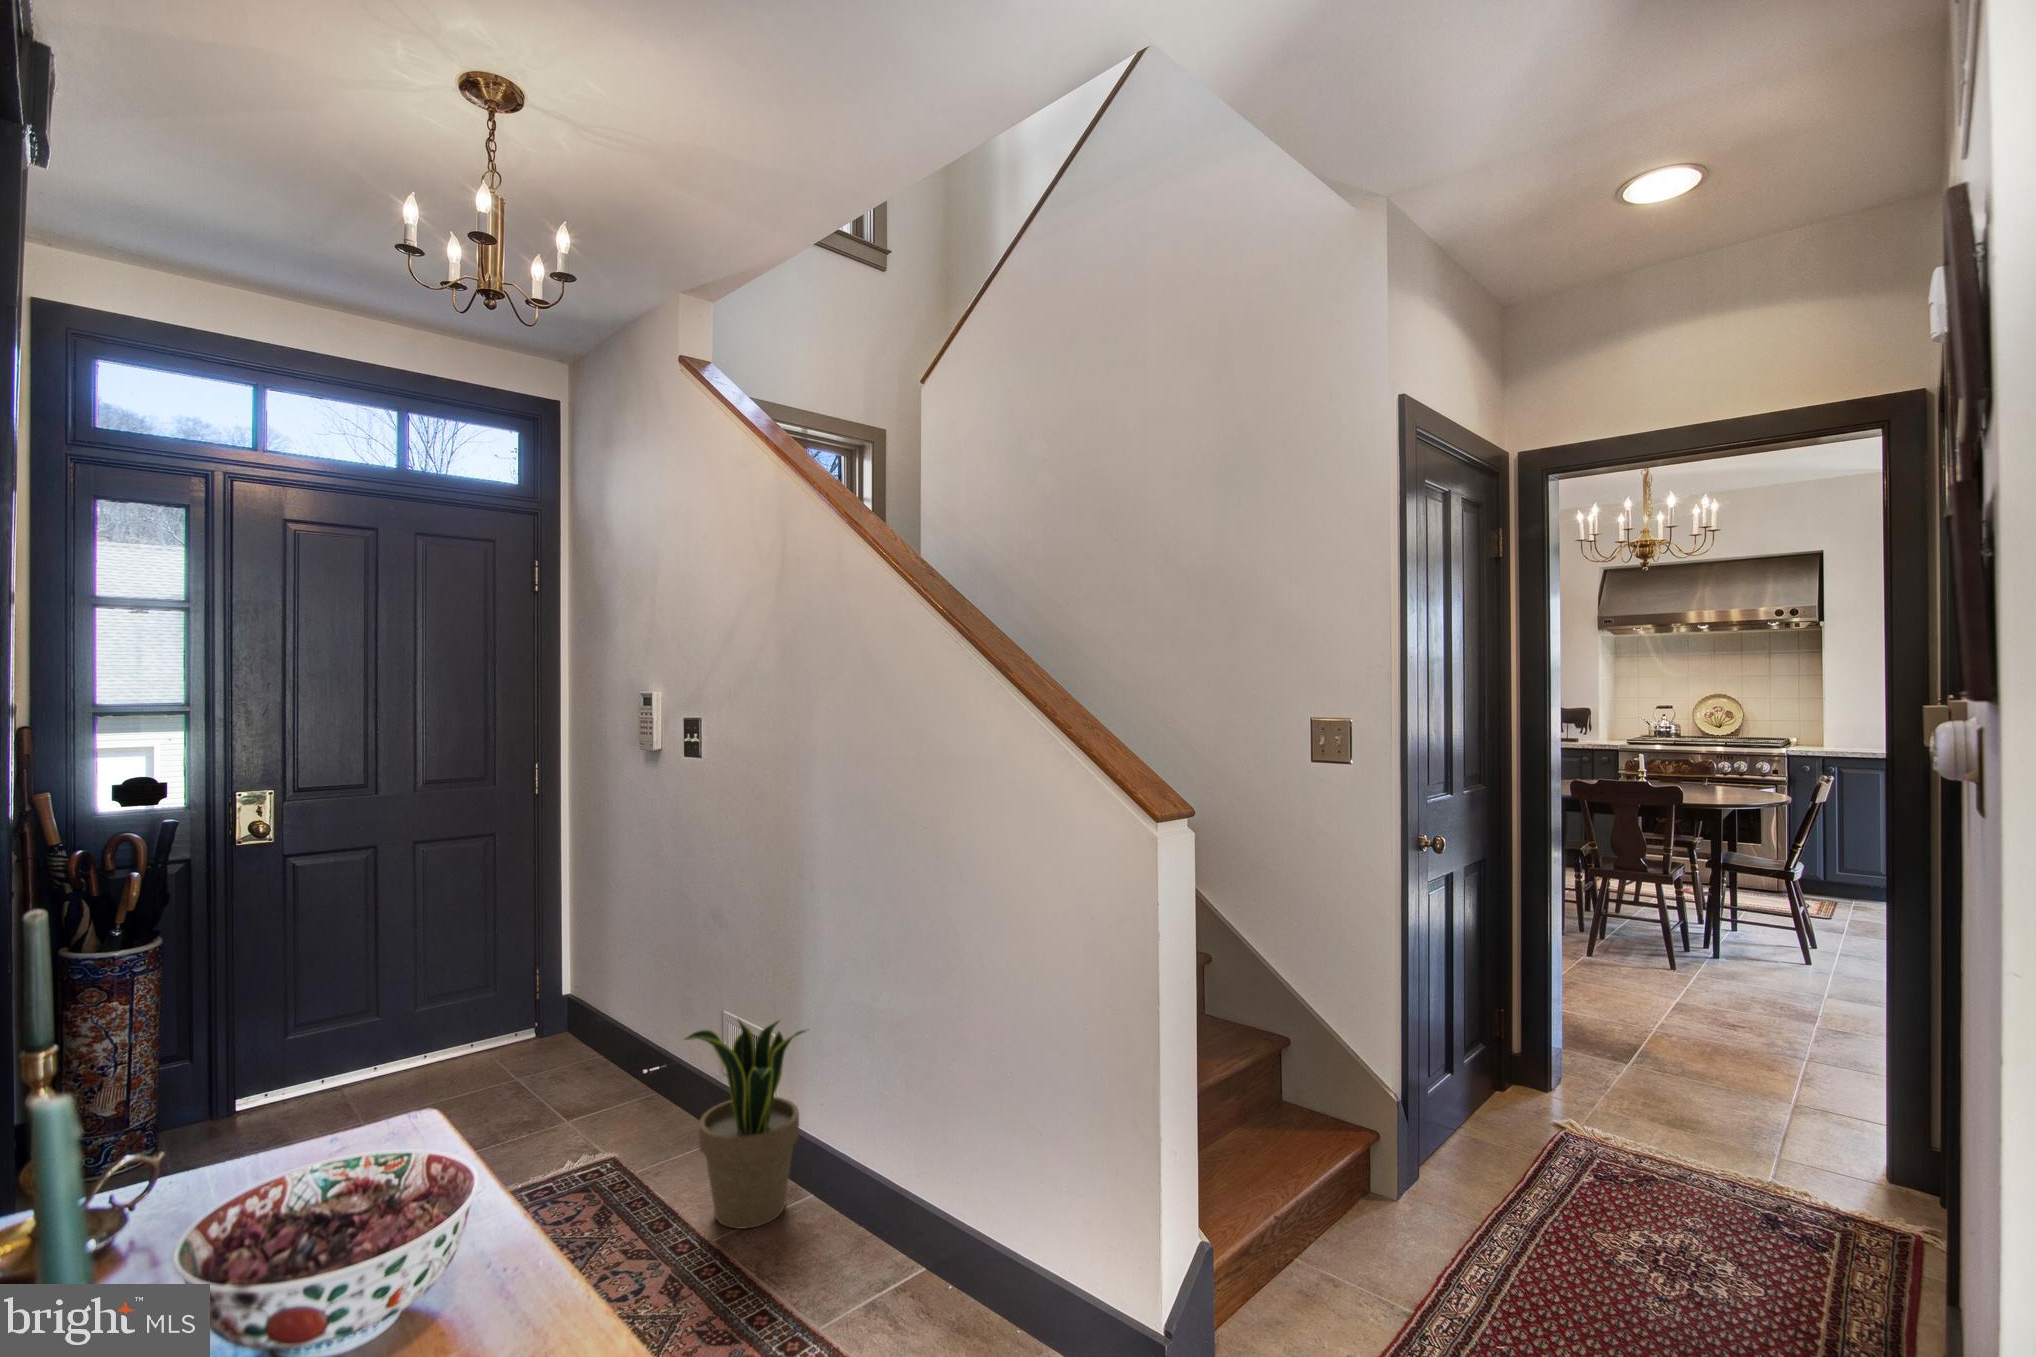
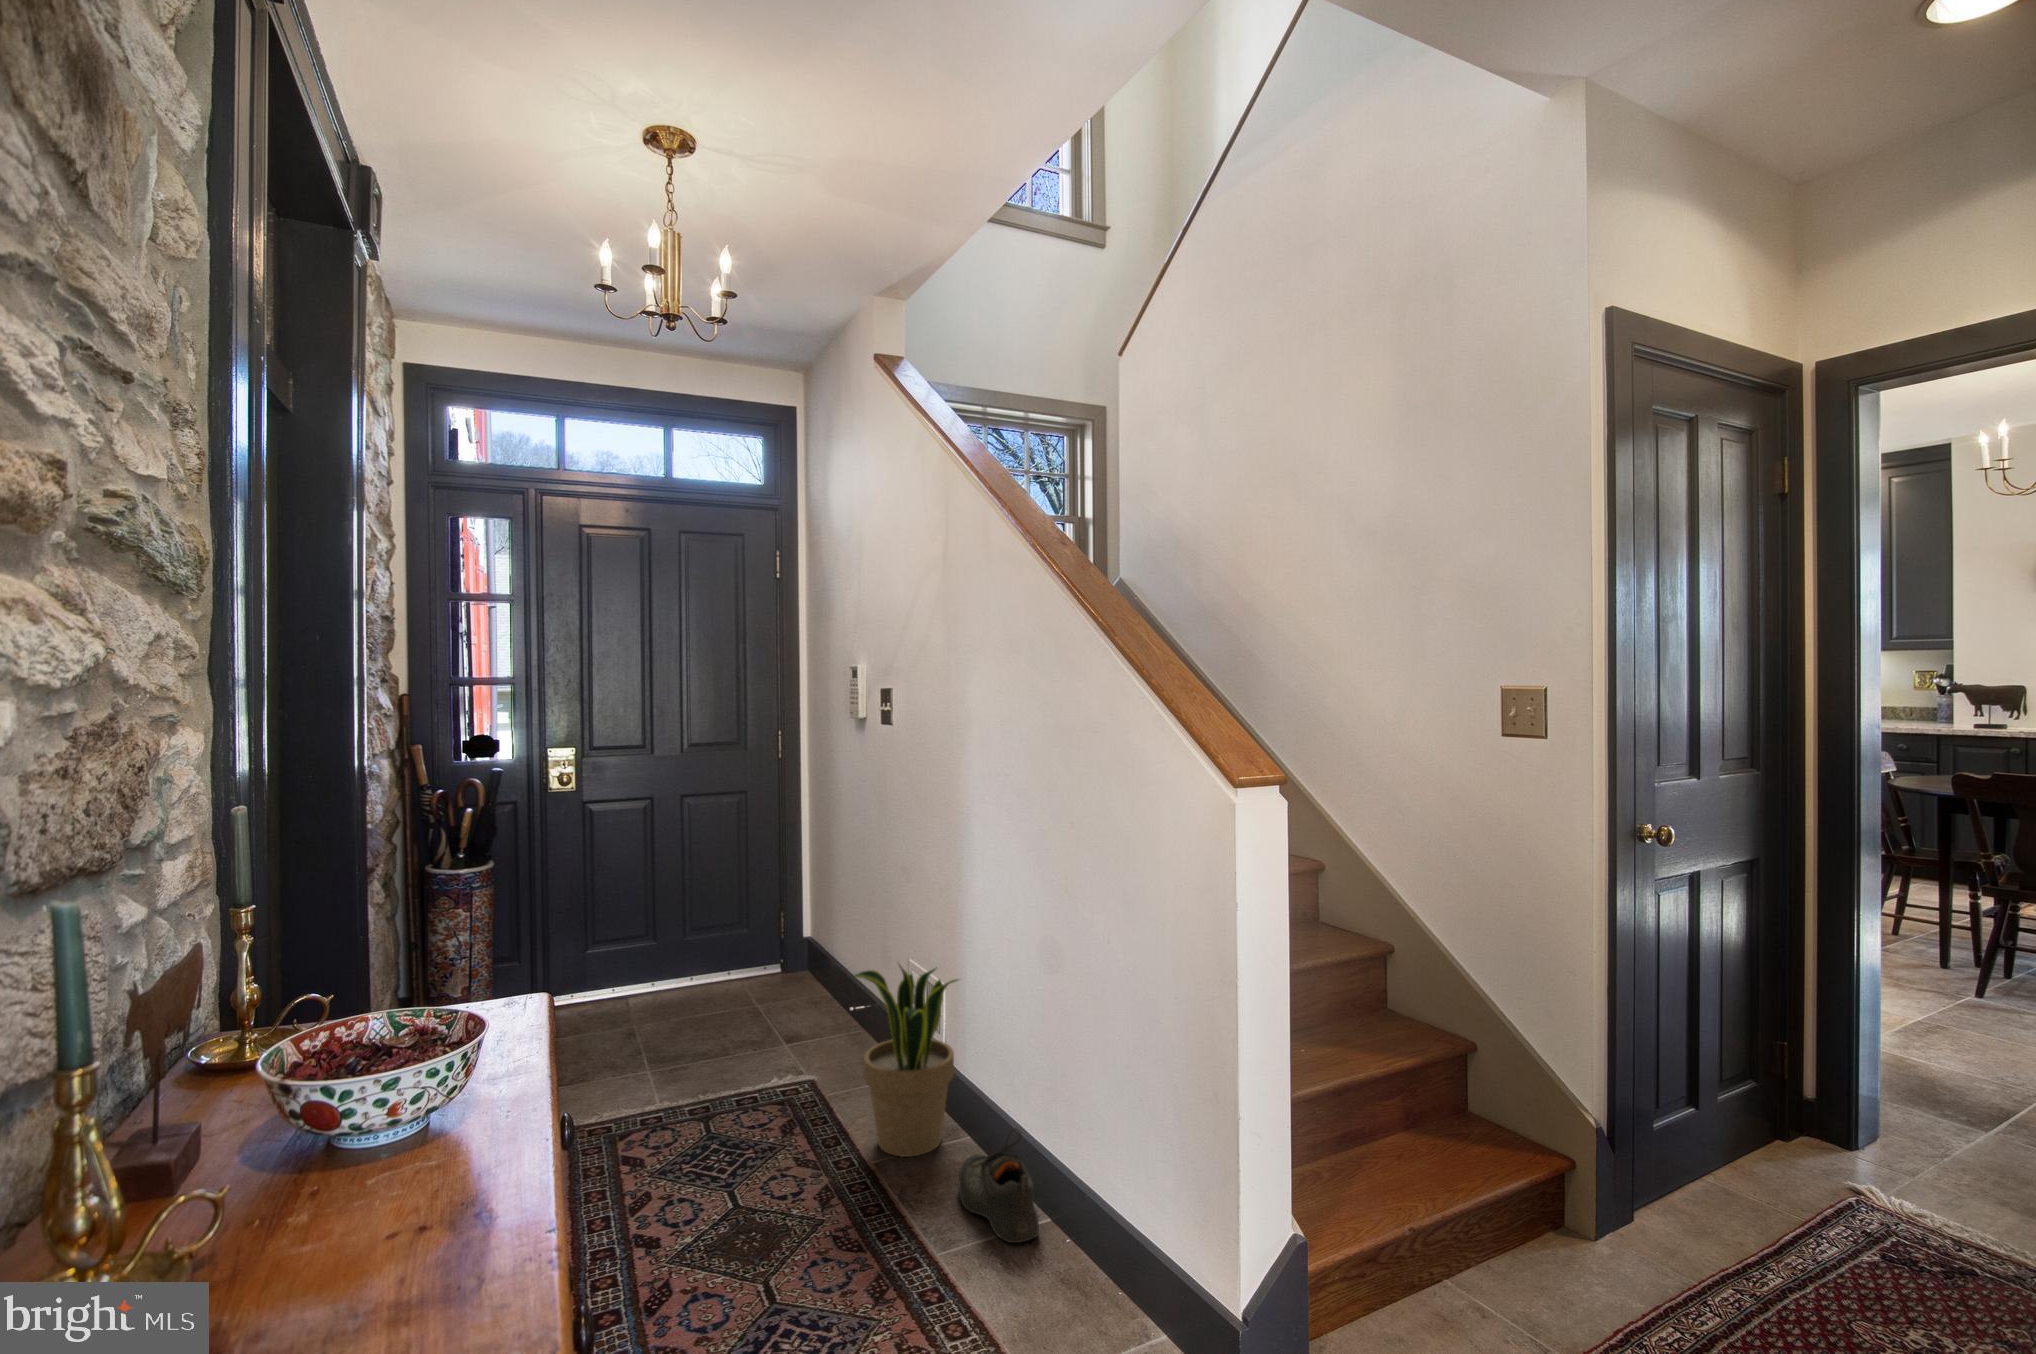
shoe: none [821,1180,920,1301] -> present [959,1128,1039,1243]

